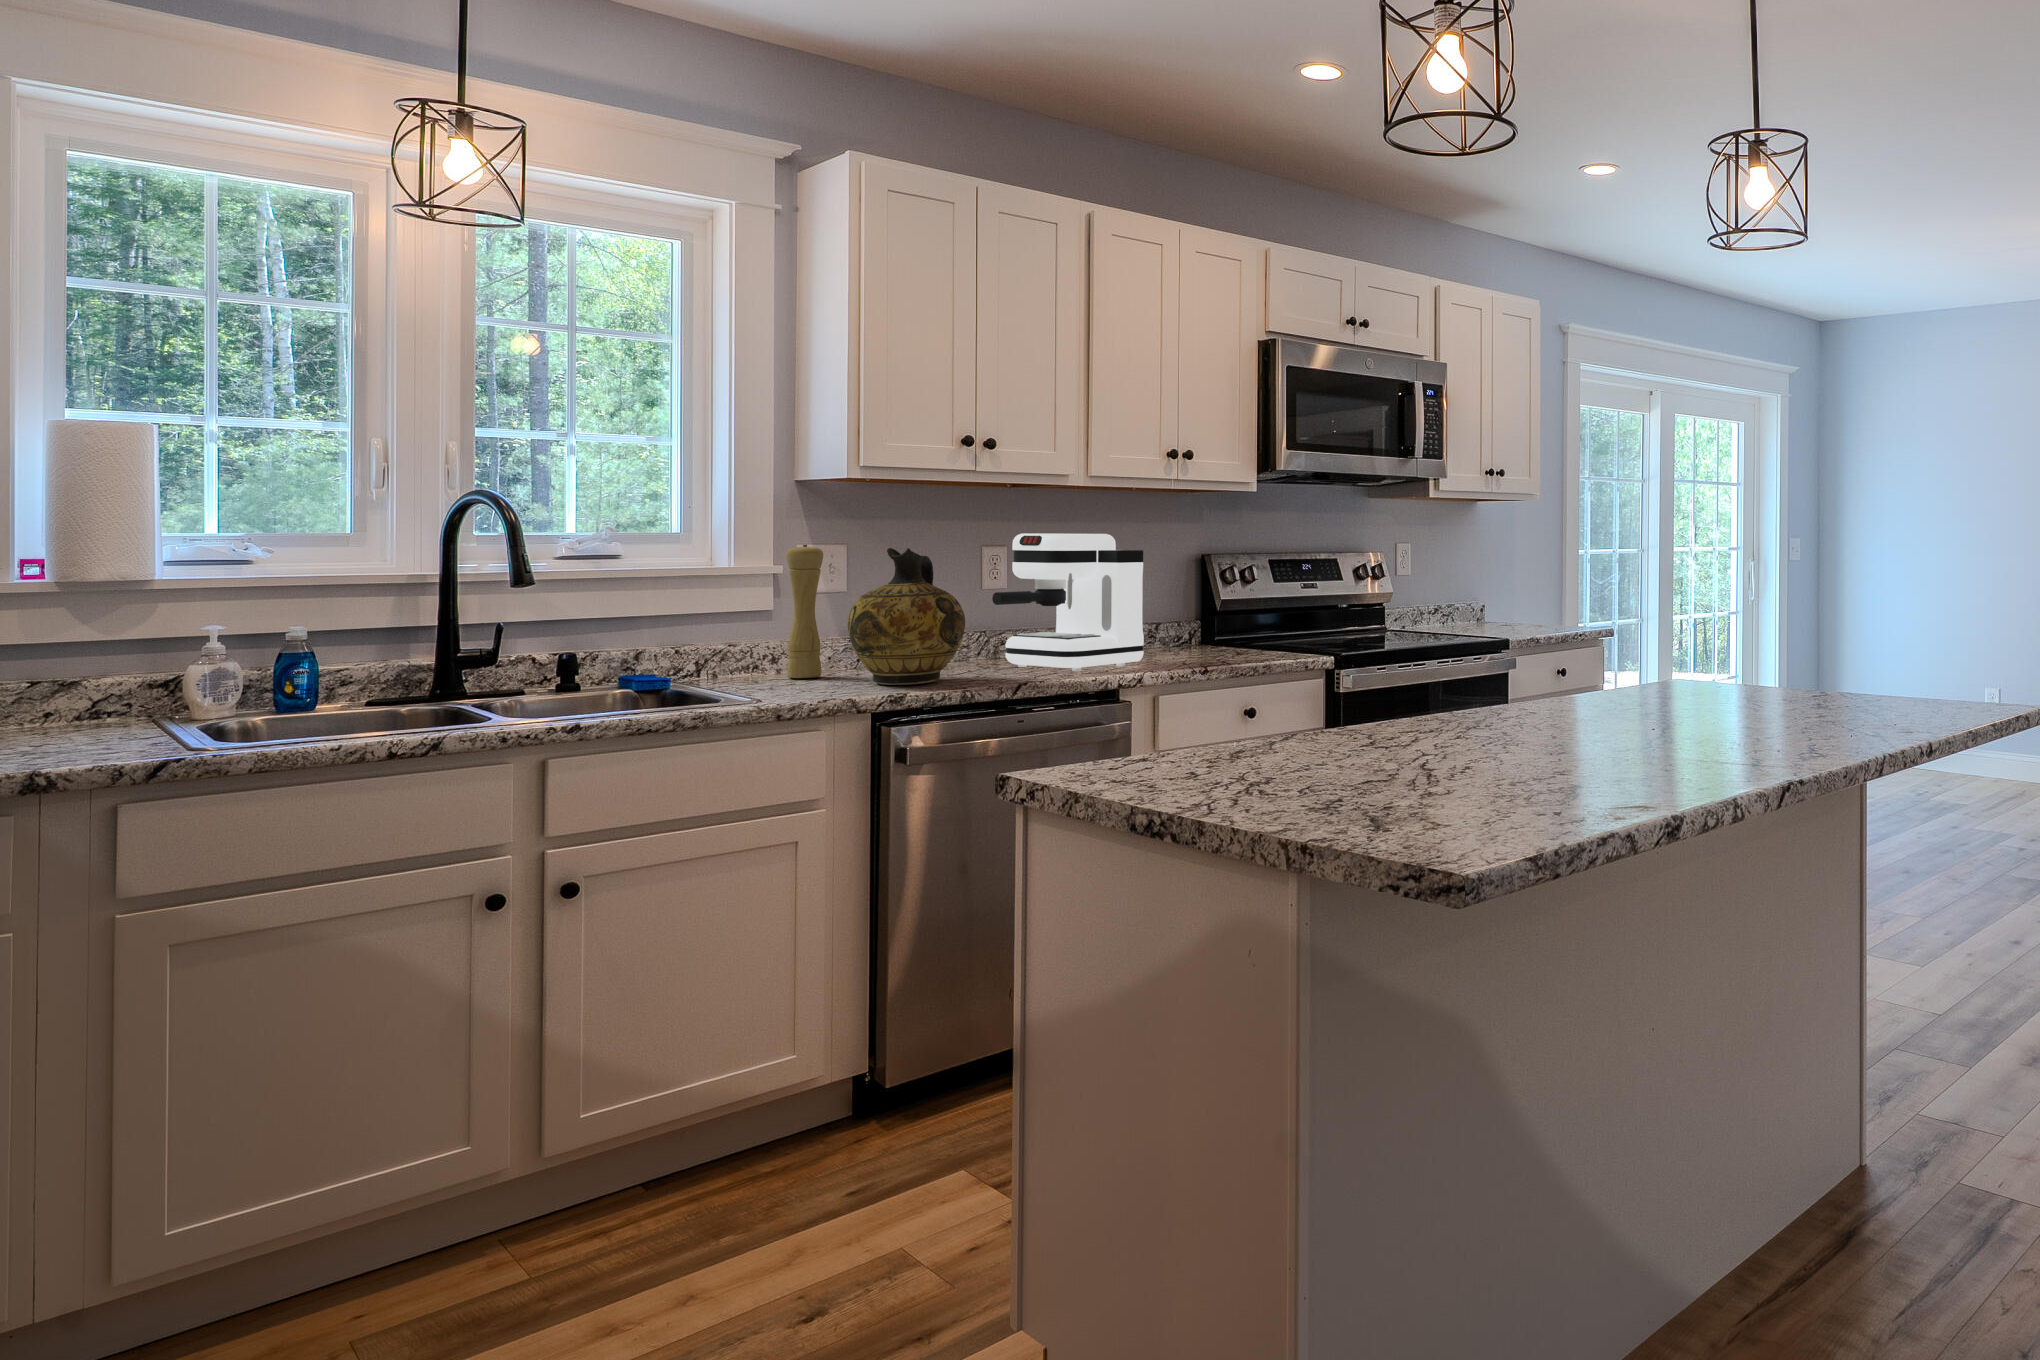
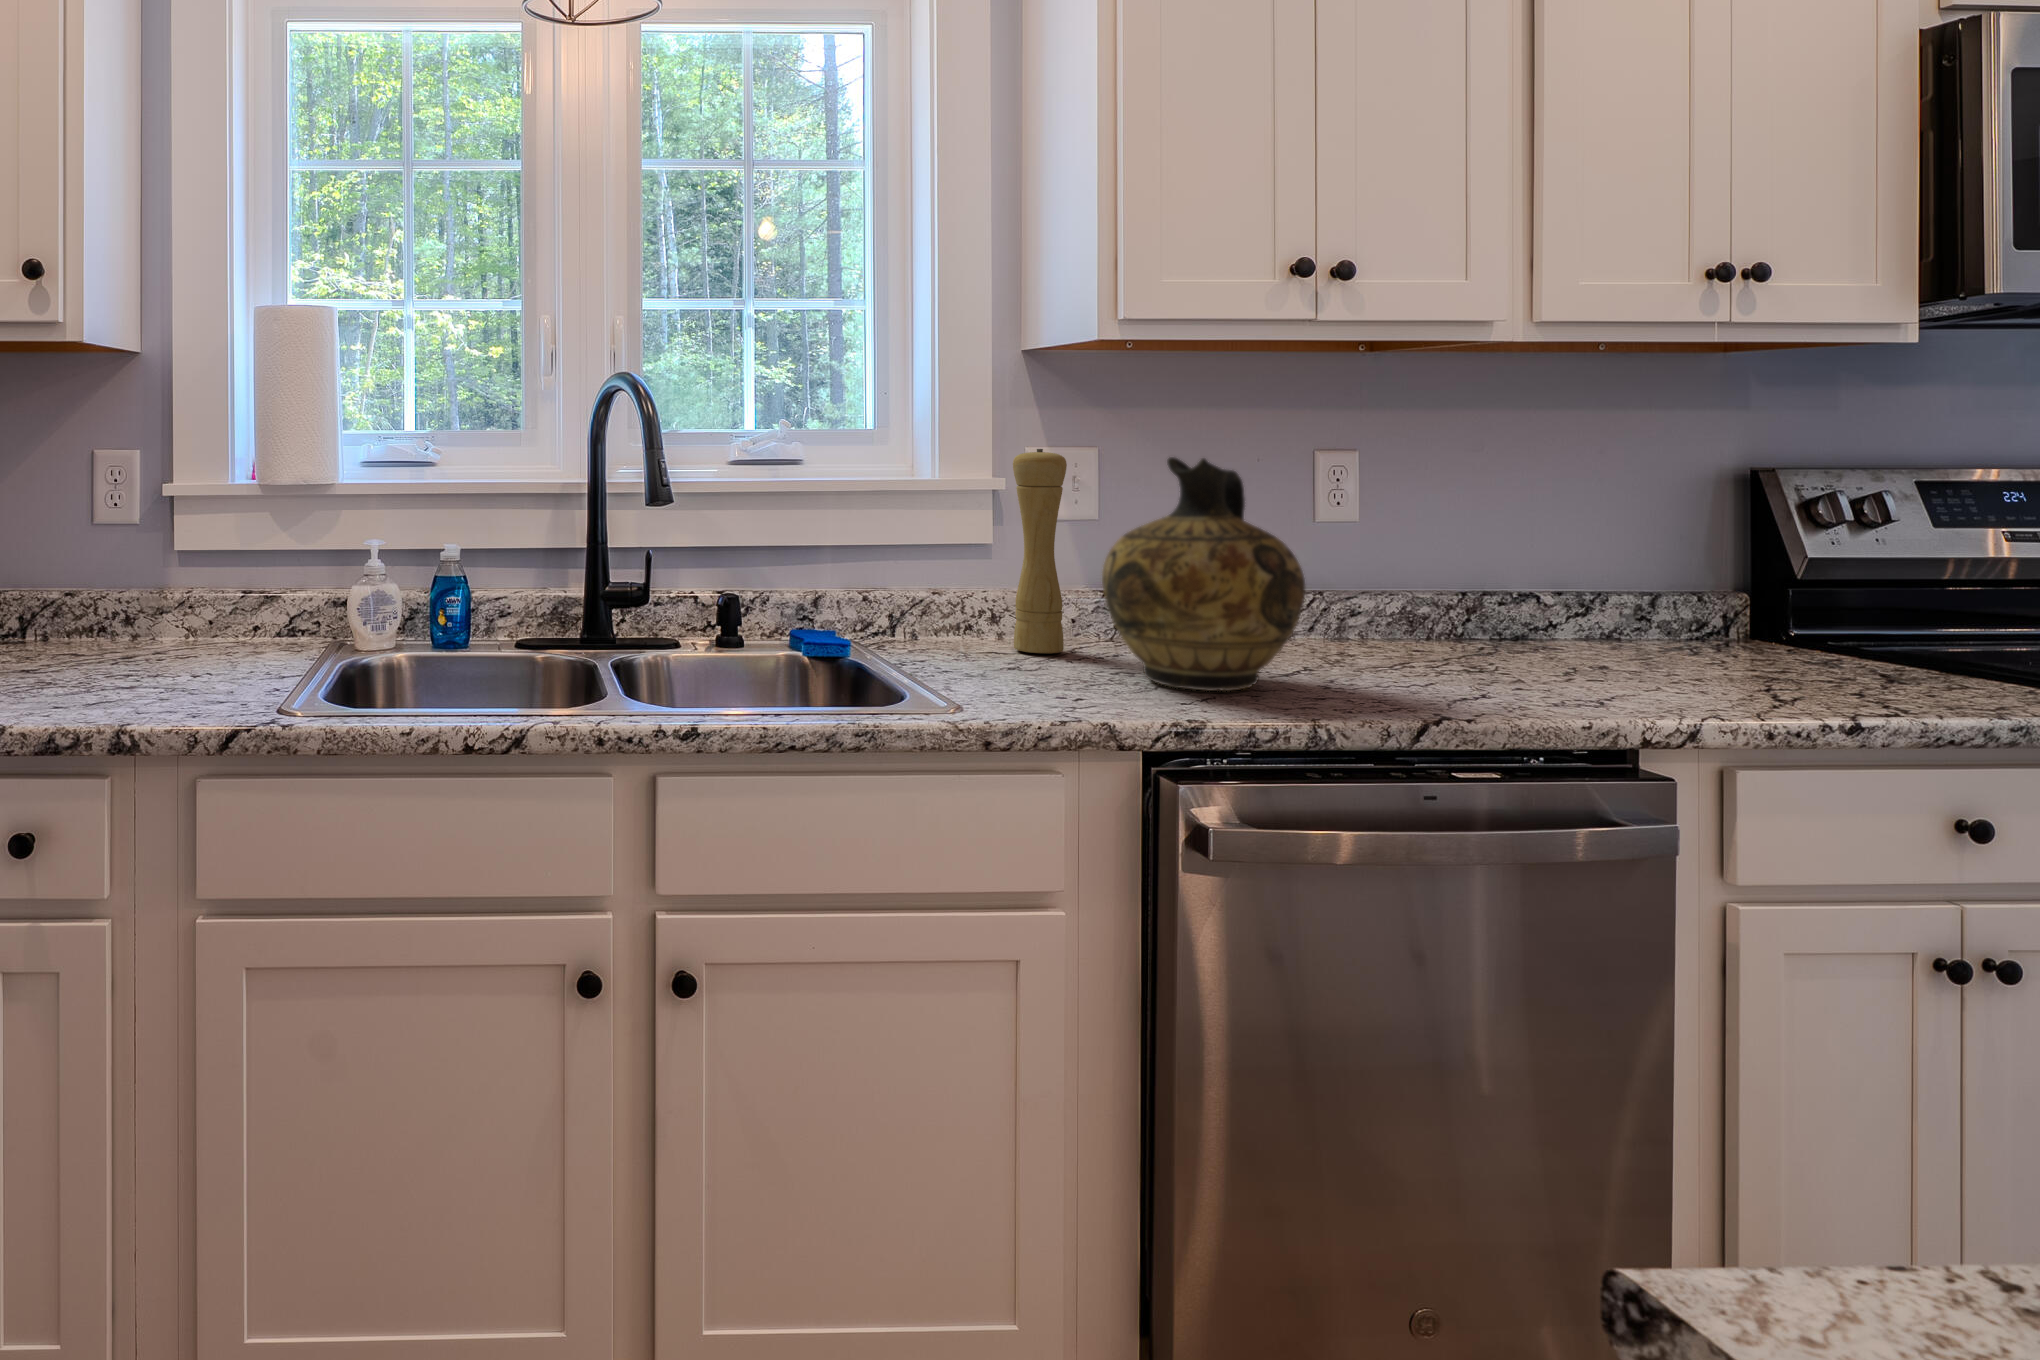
coffee maker: present [992,534,1144,671] -> none [1351,432,1669,691]

